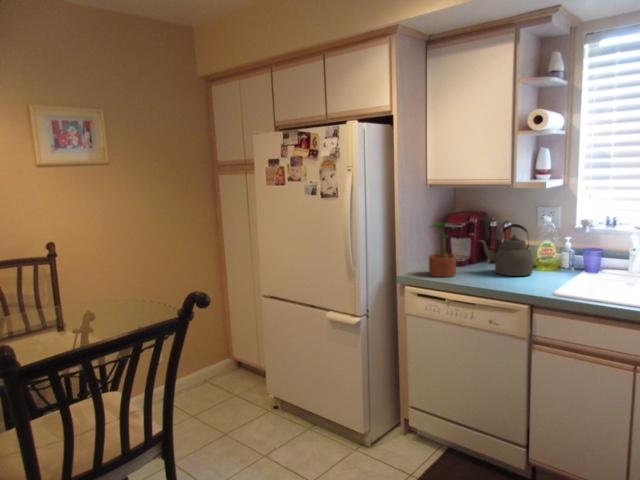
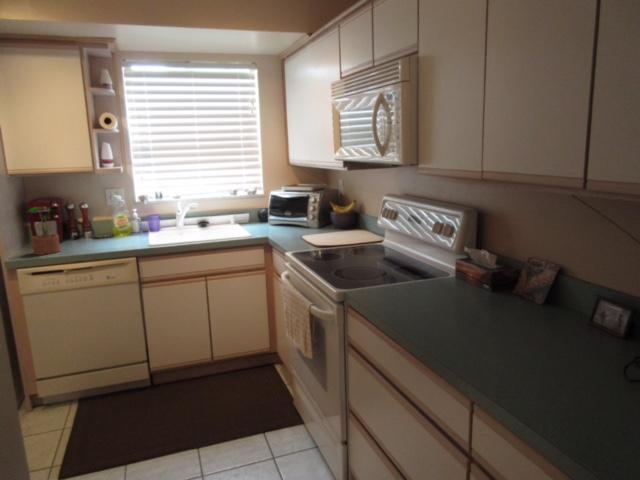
kettle: present [479,224,533,276] -> none [70,202,119,244]

